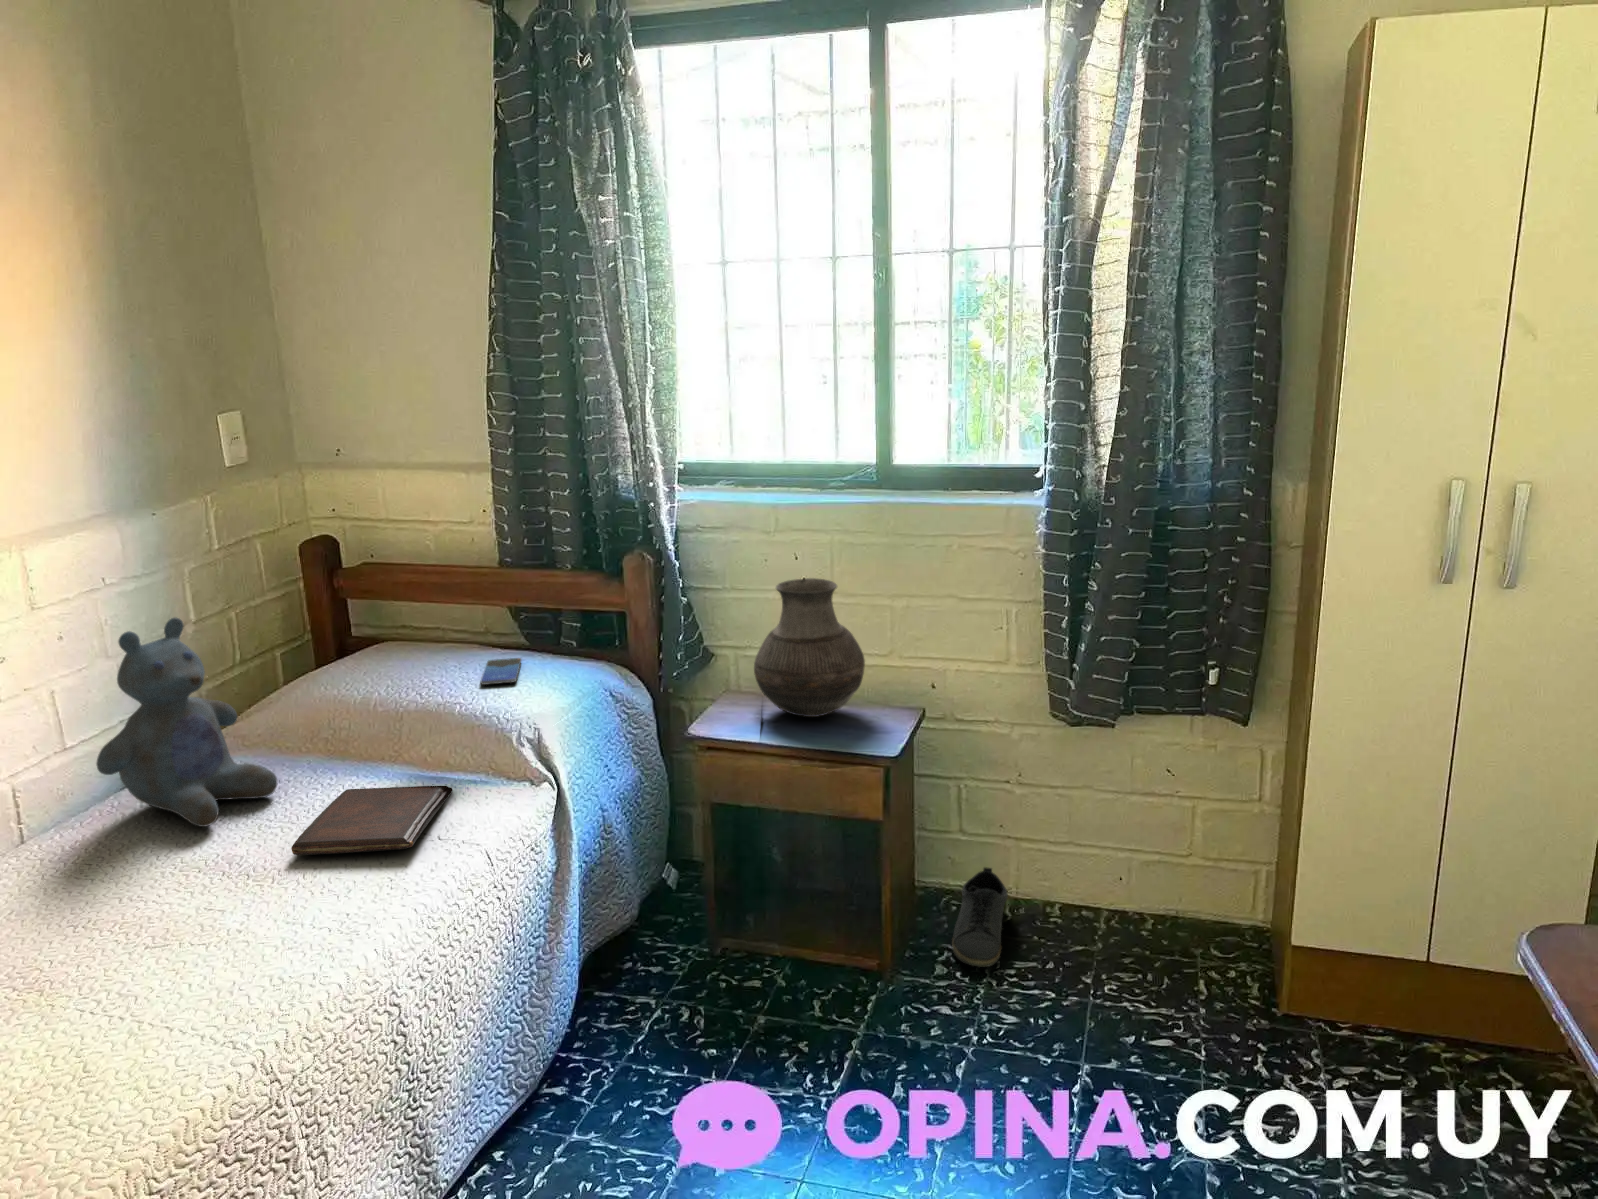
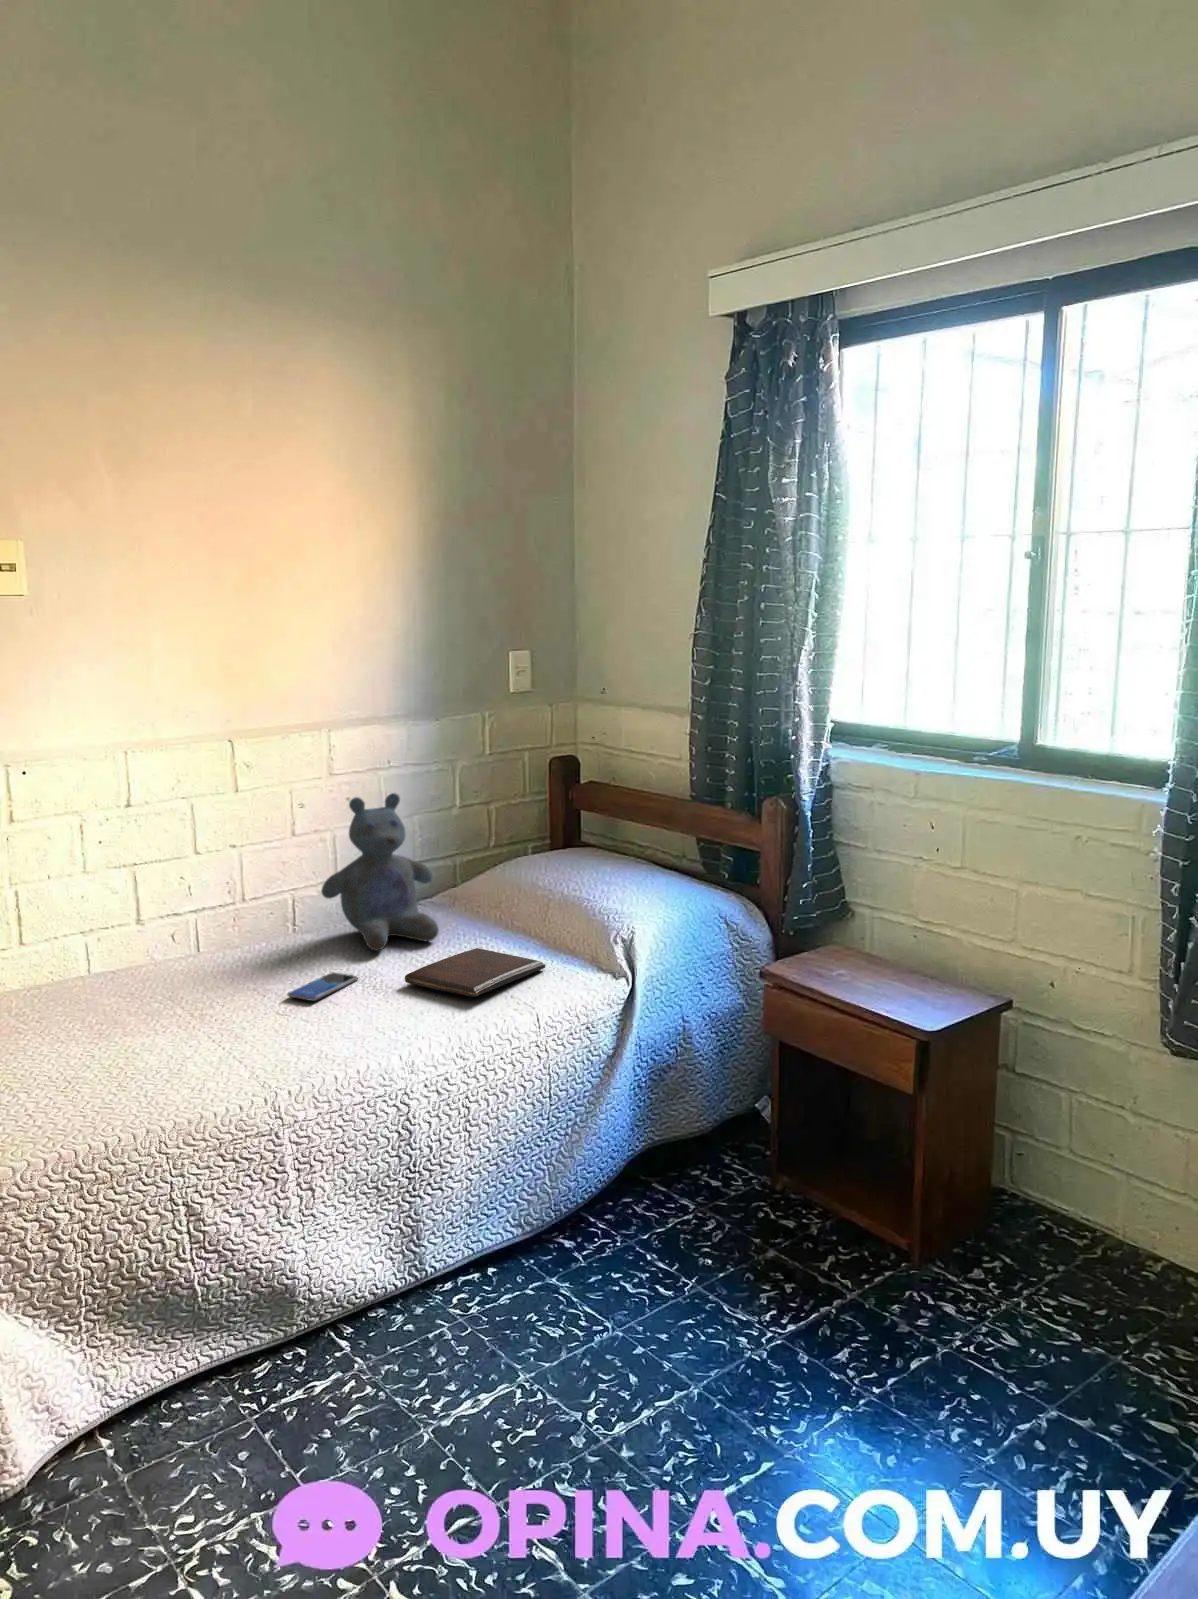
vase: present [754,578,865,717] -> none [848,845,962,983]
smartphone: present [481,658,521,685] -> present [288,972,358,1001]
shoe: present [952,867,1008,967] -> none [998,1191,1091,1288]

